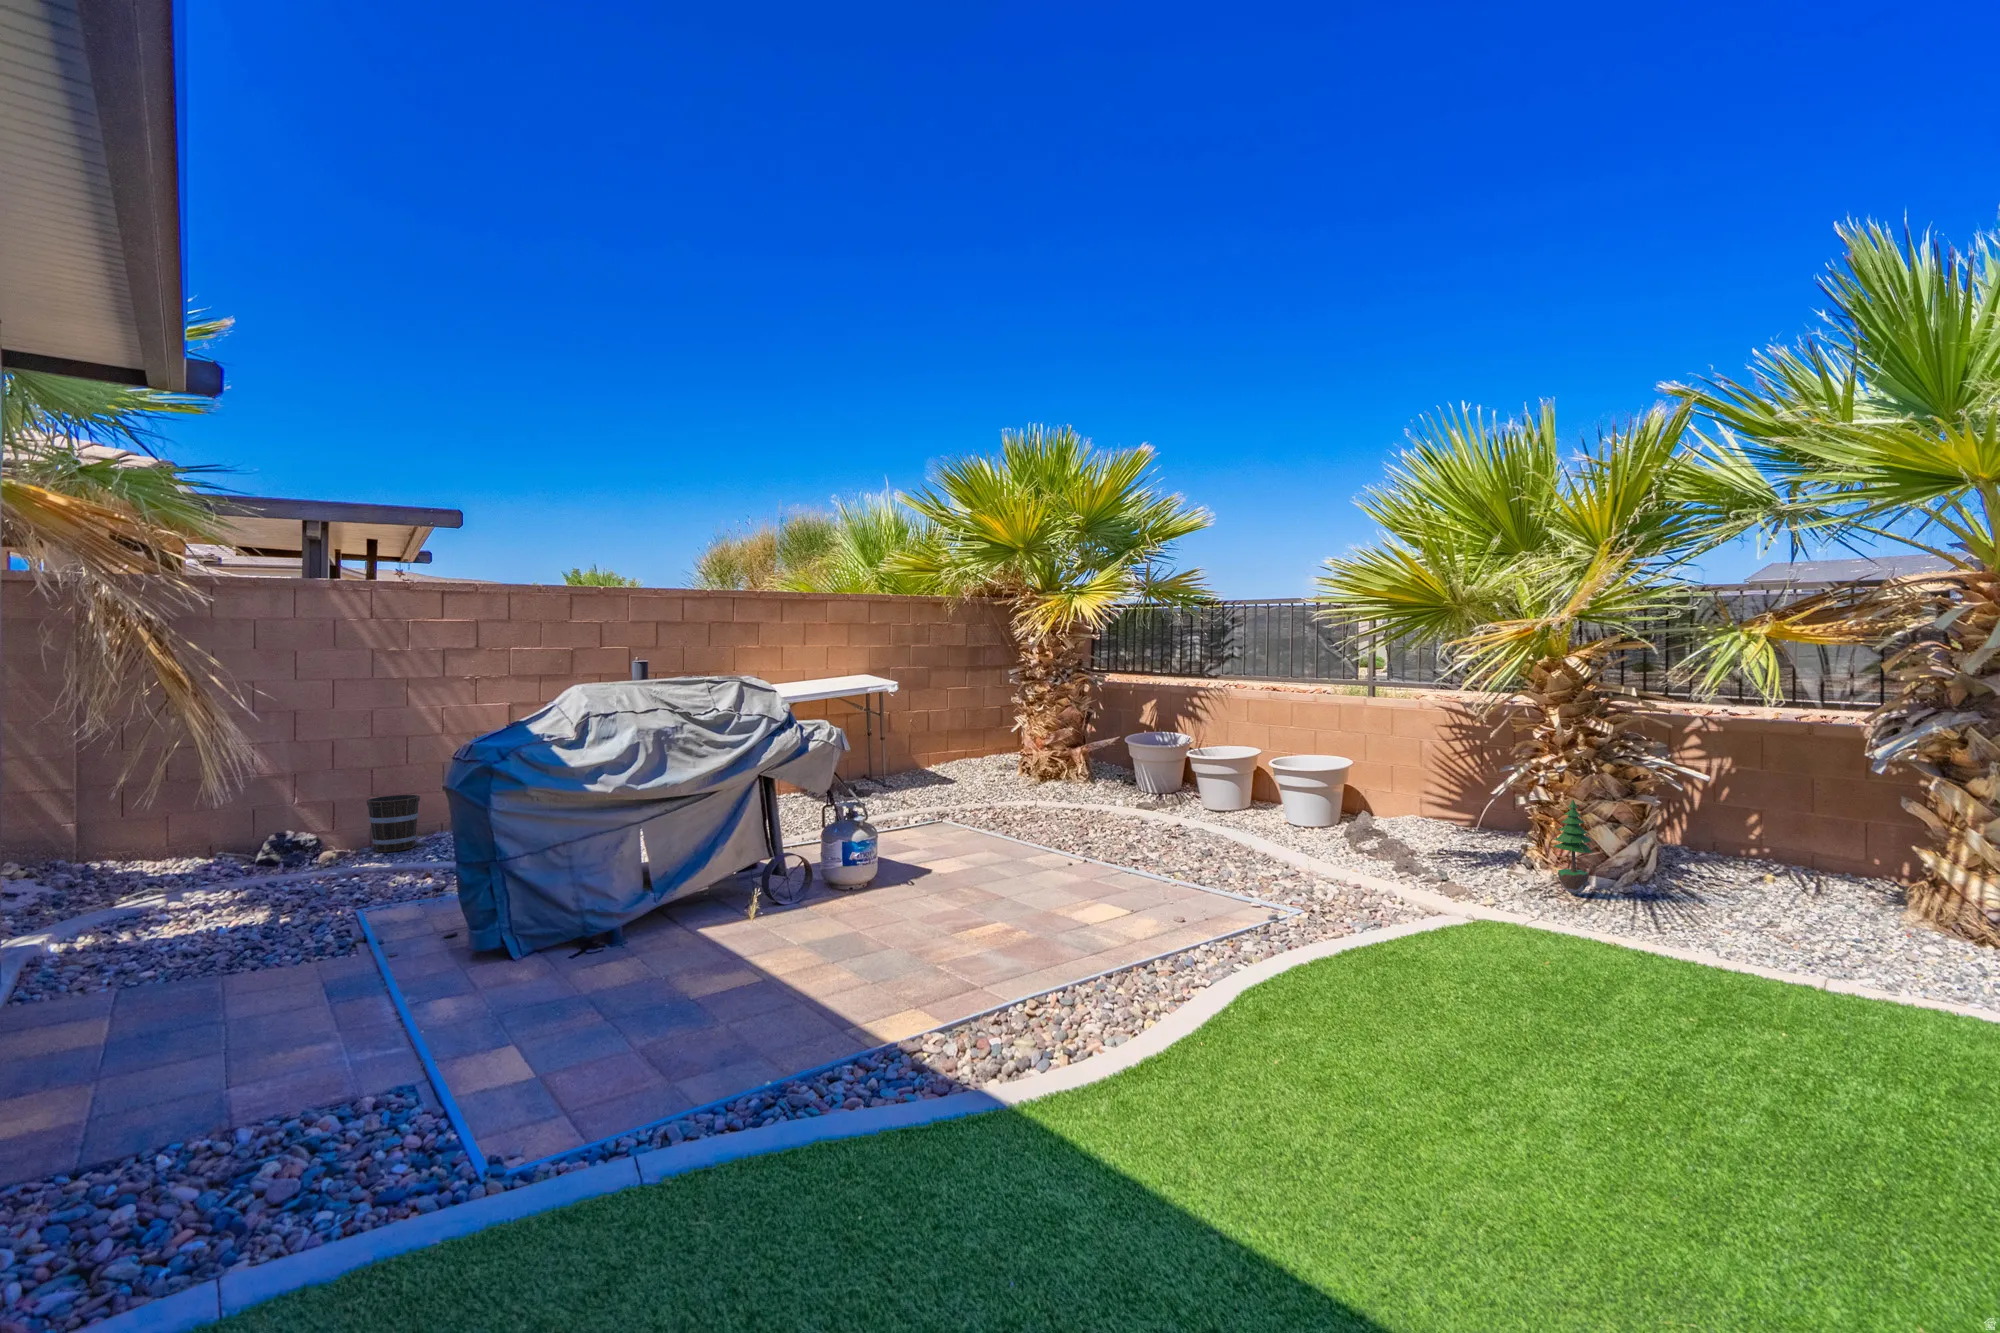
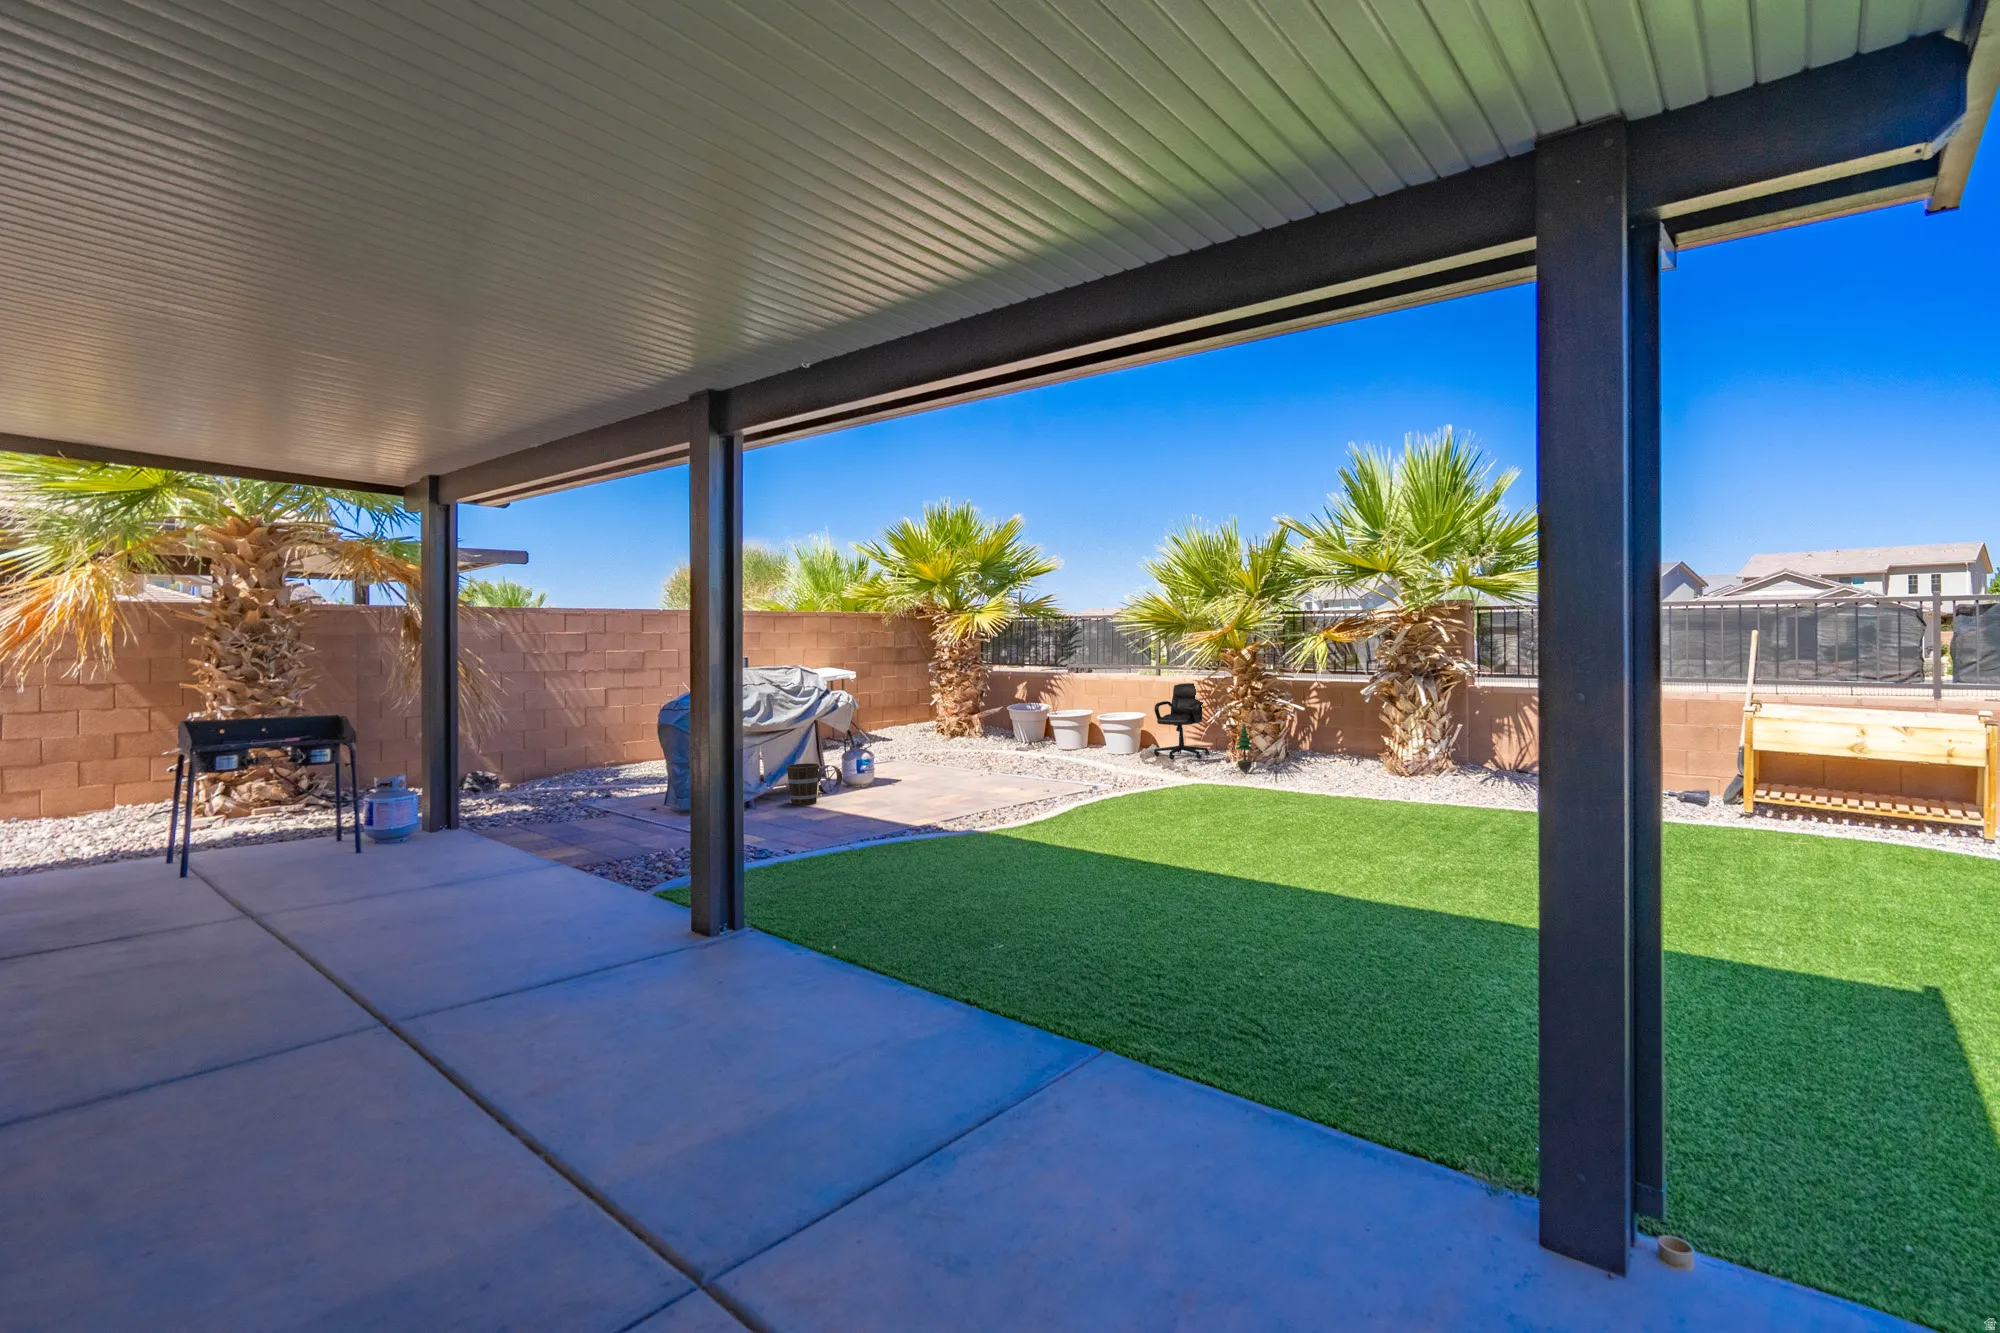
chair: none [1369,712,1469,845] -> present [1154,683,1209,759]
bucket: present [367,795,420,852] -> present [786,763,819,805]

